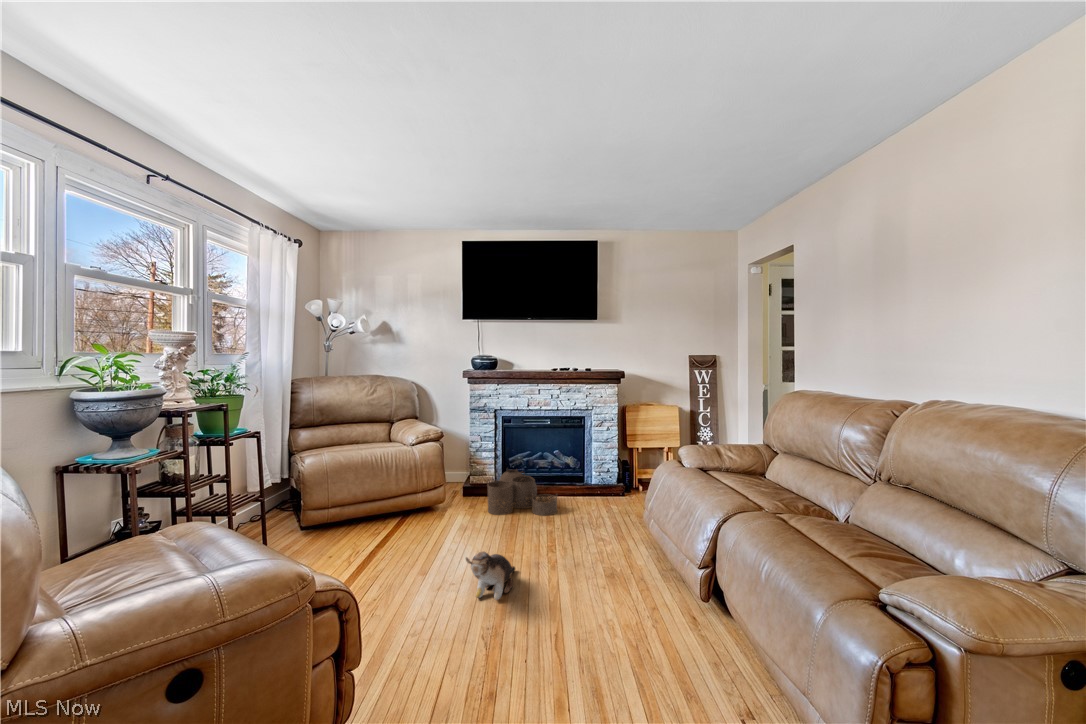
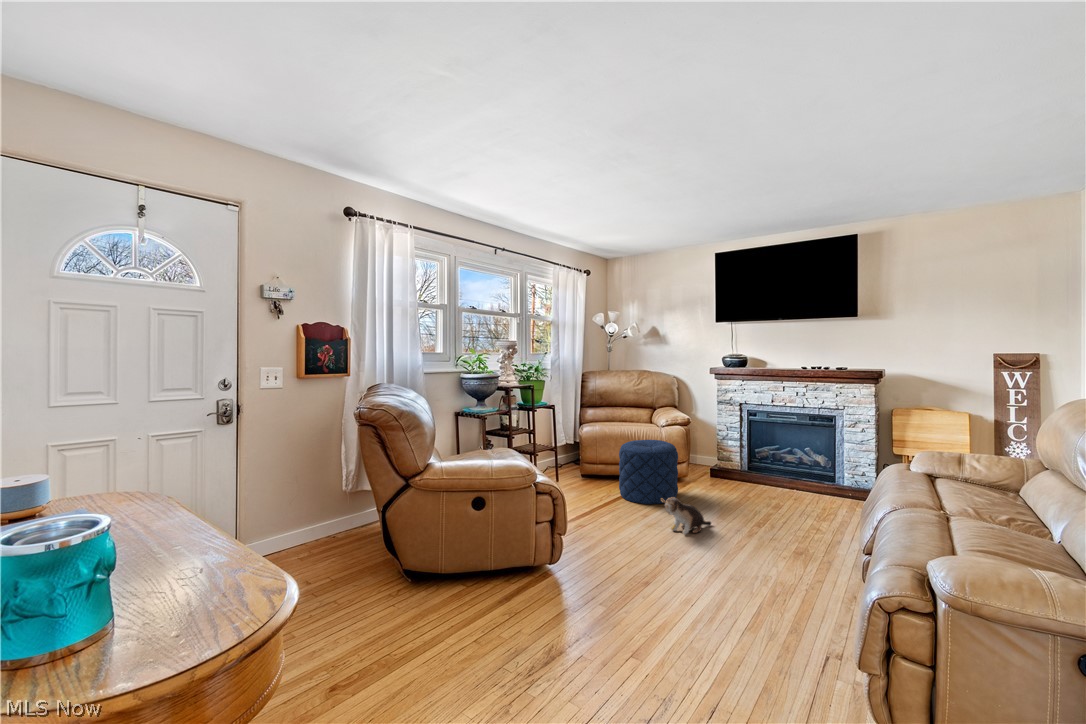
pouf: none [369,465,450,559] -> present [619,440,678,504]
woven basket: present [487,469,557,516] -> none [721,458,787,503]

